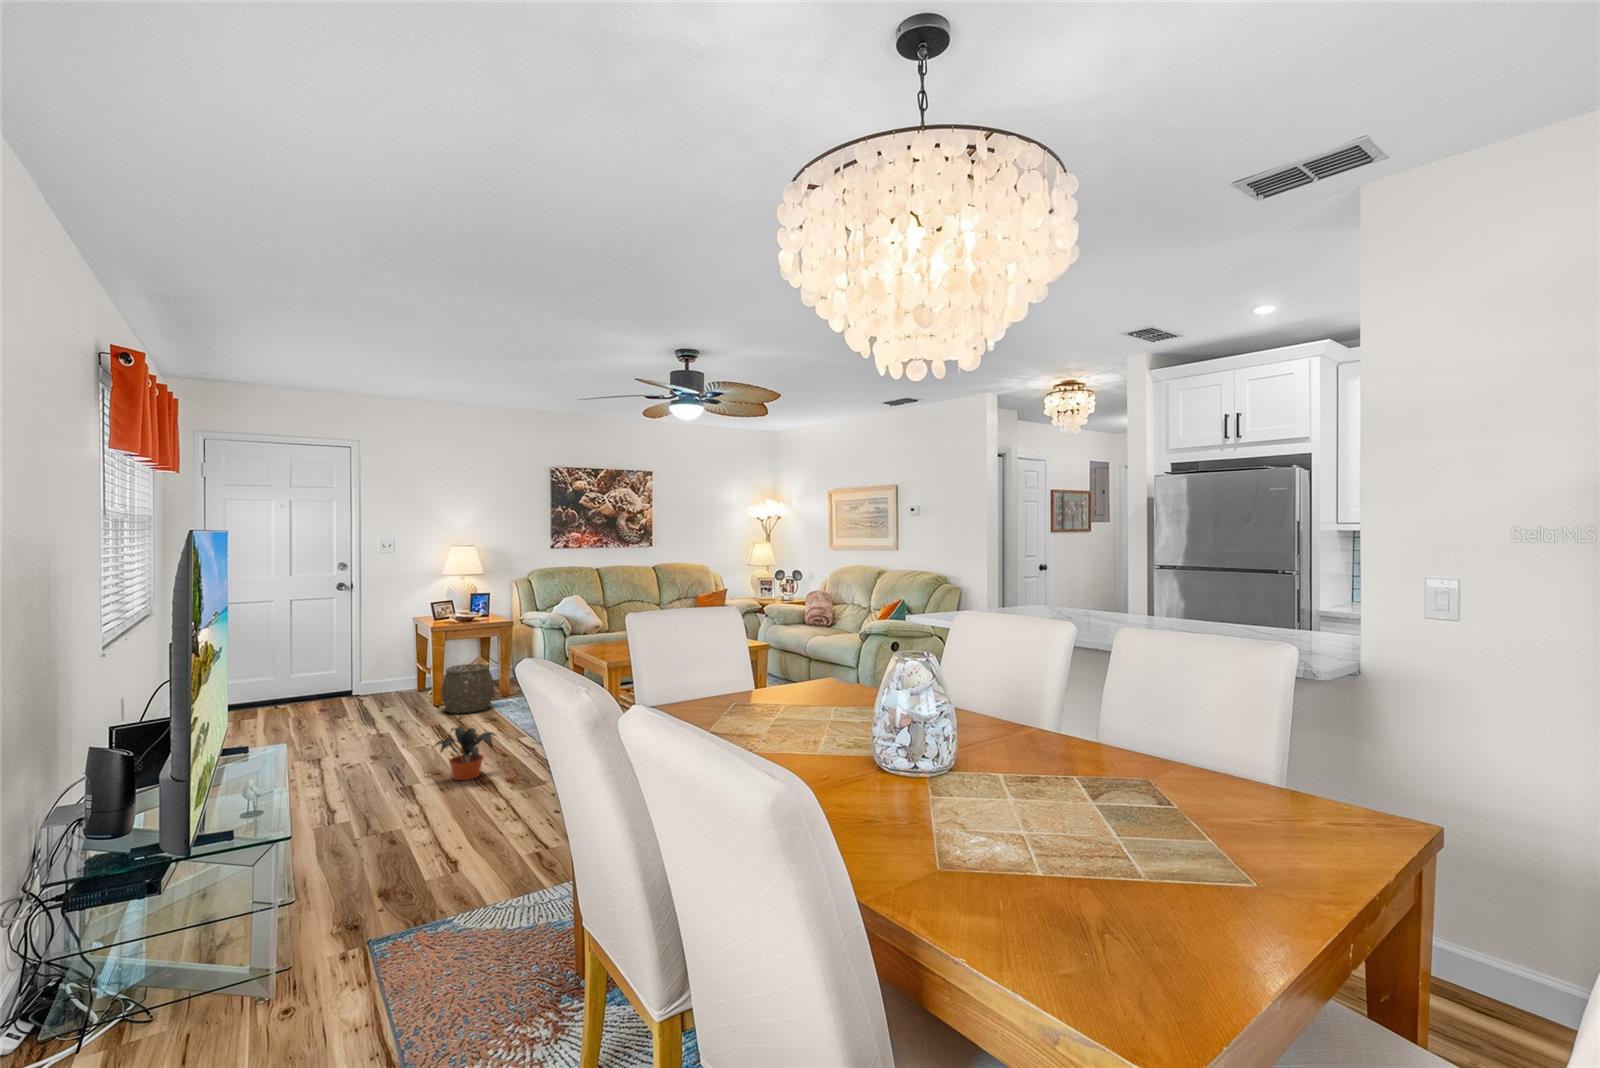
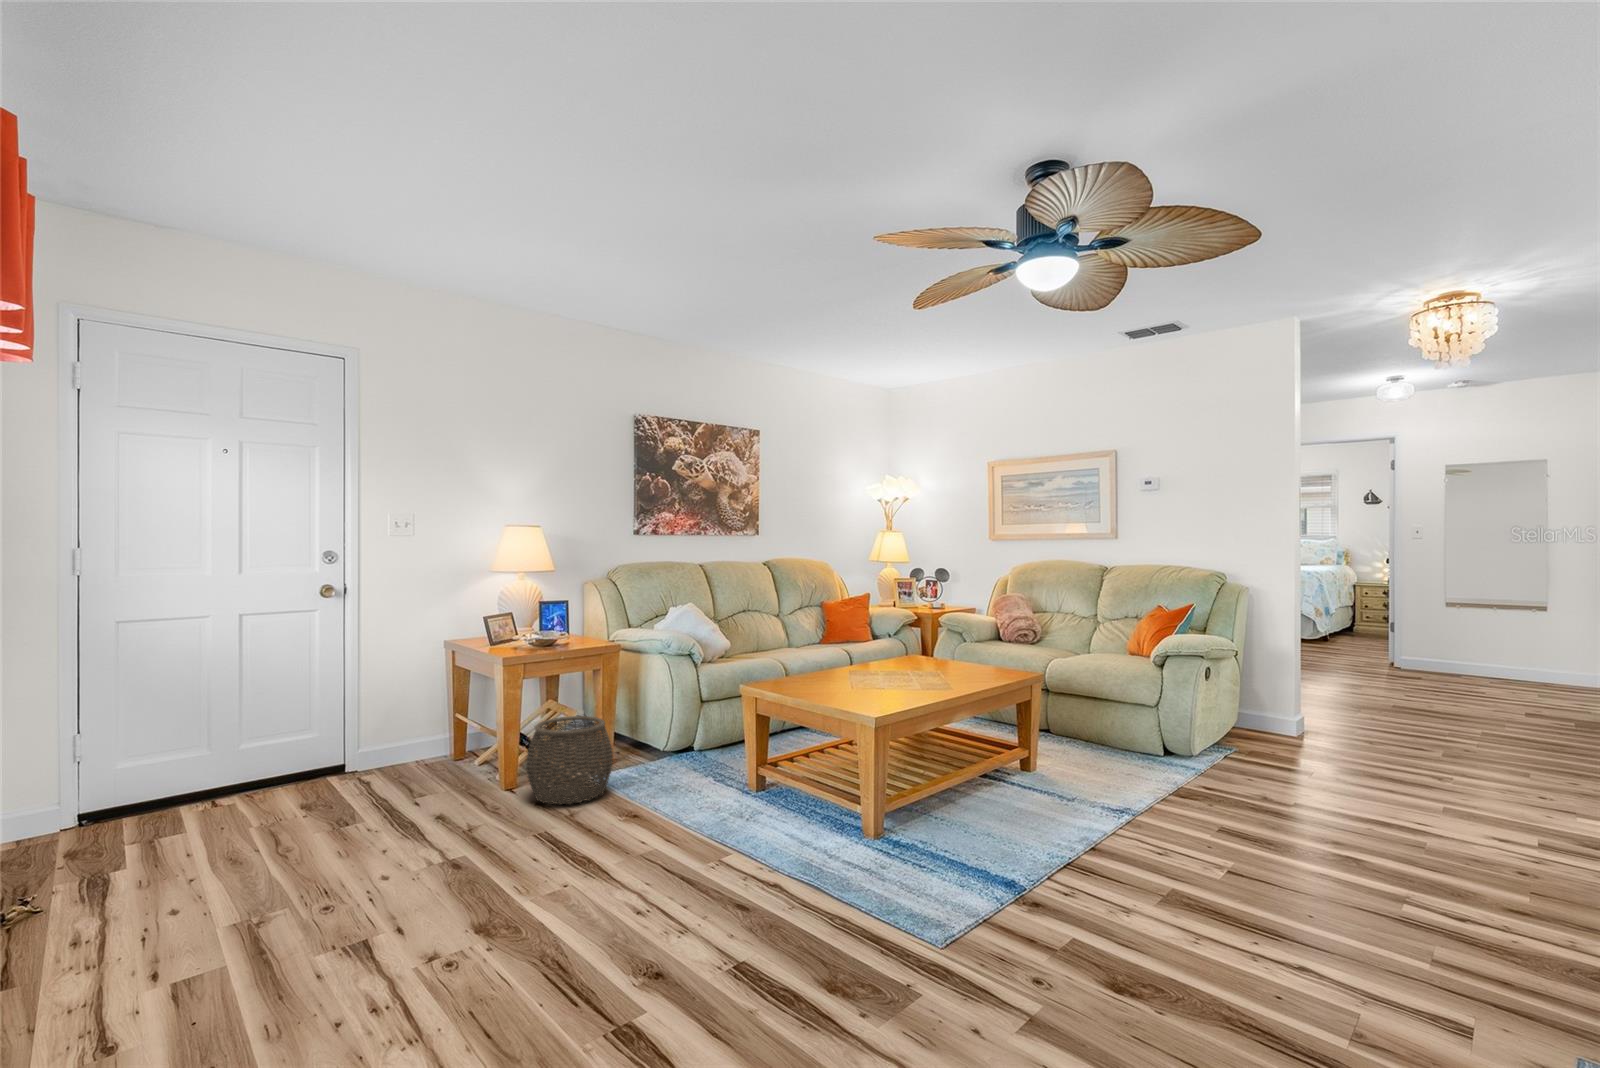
potted plant: present [435,726,496,780] -> none [663,866,800,995]

